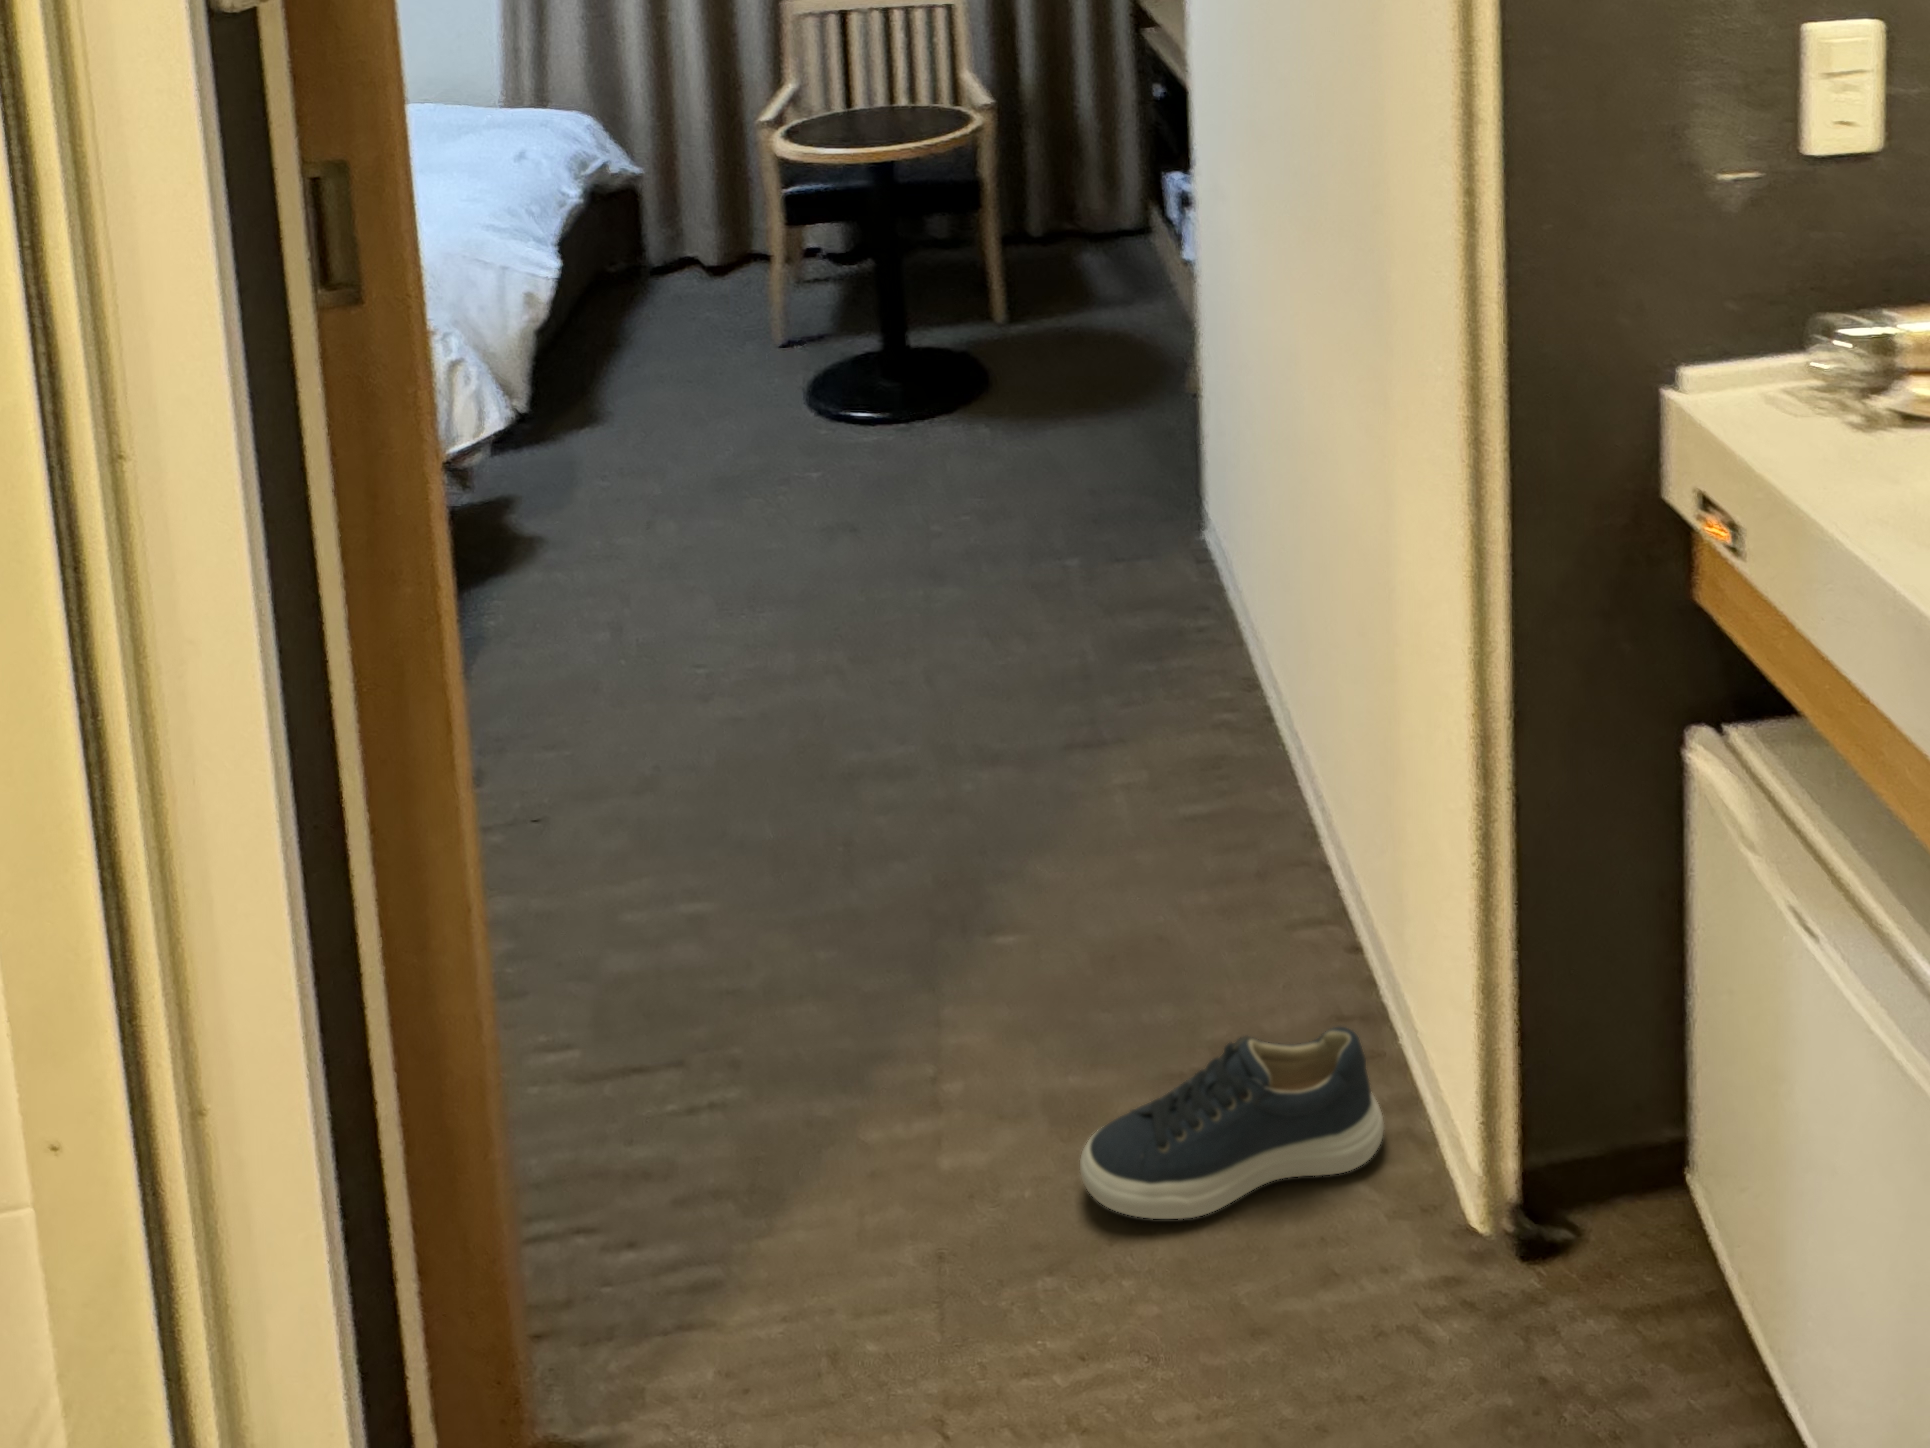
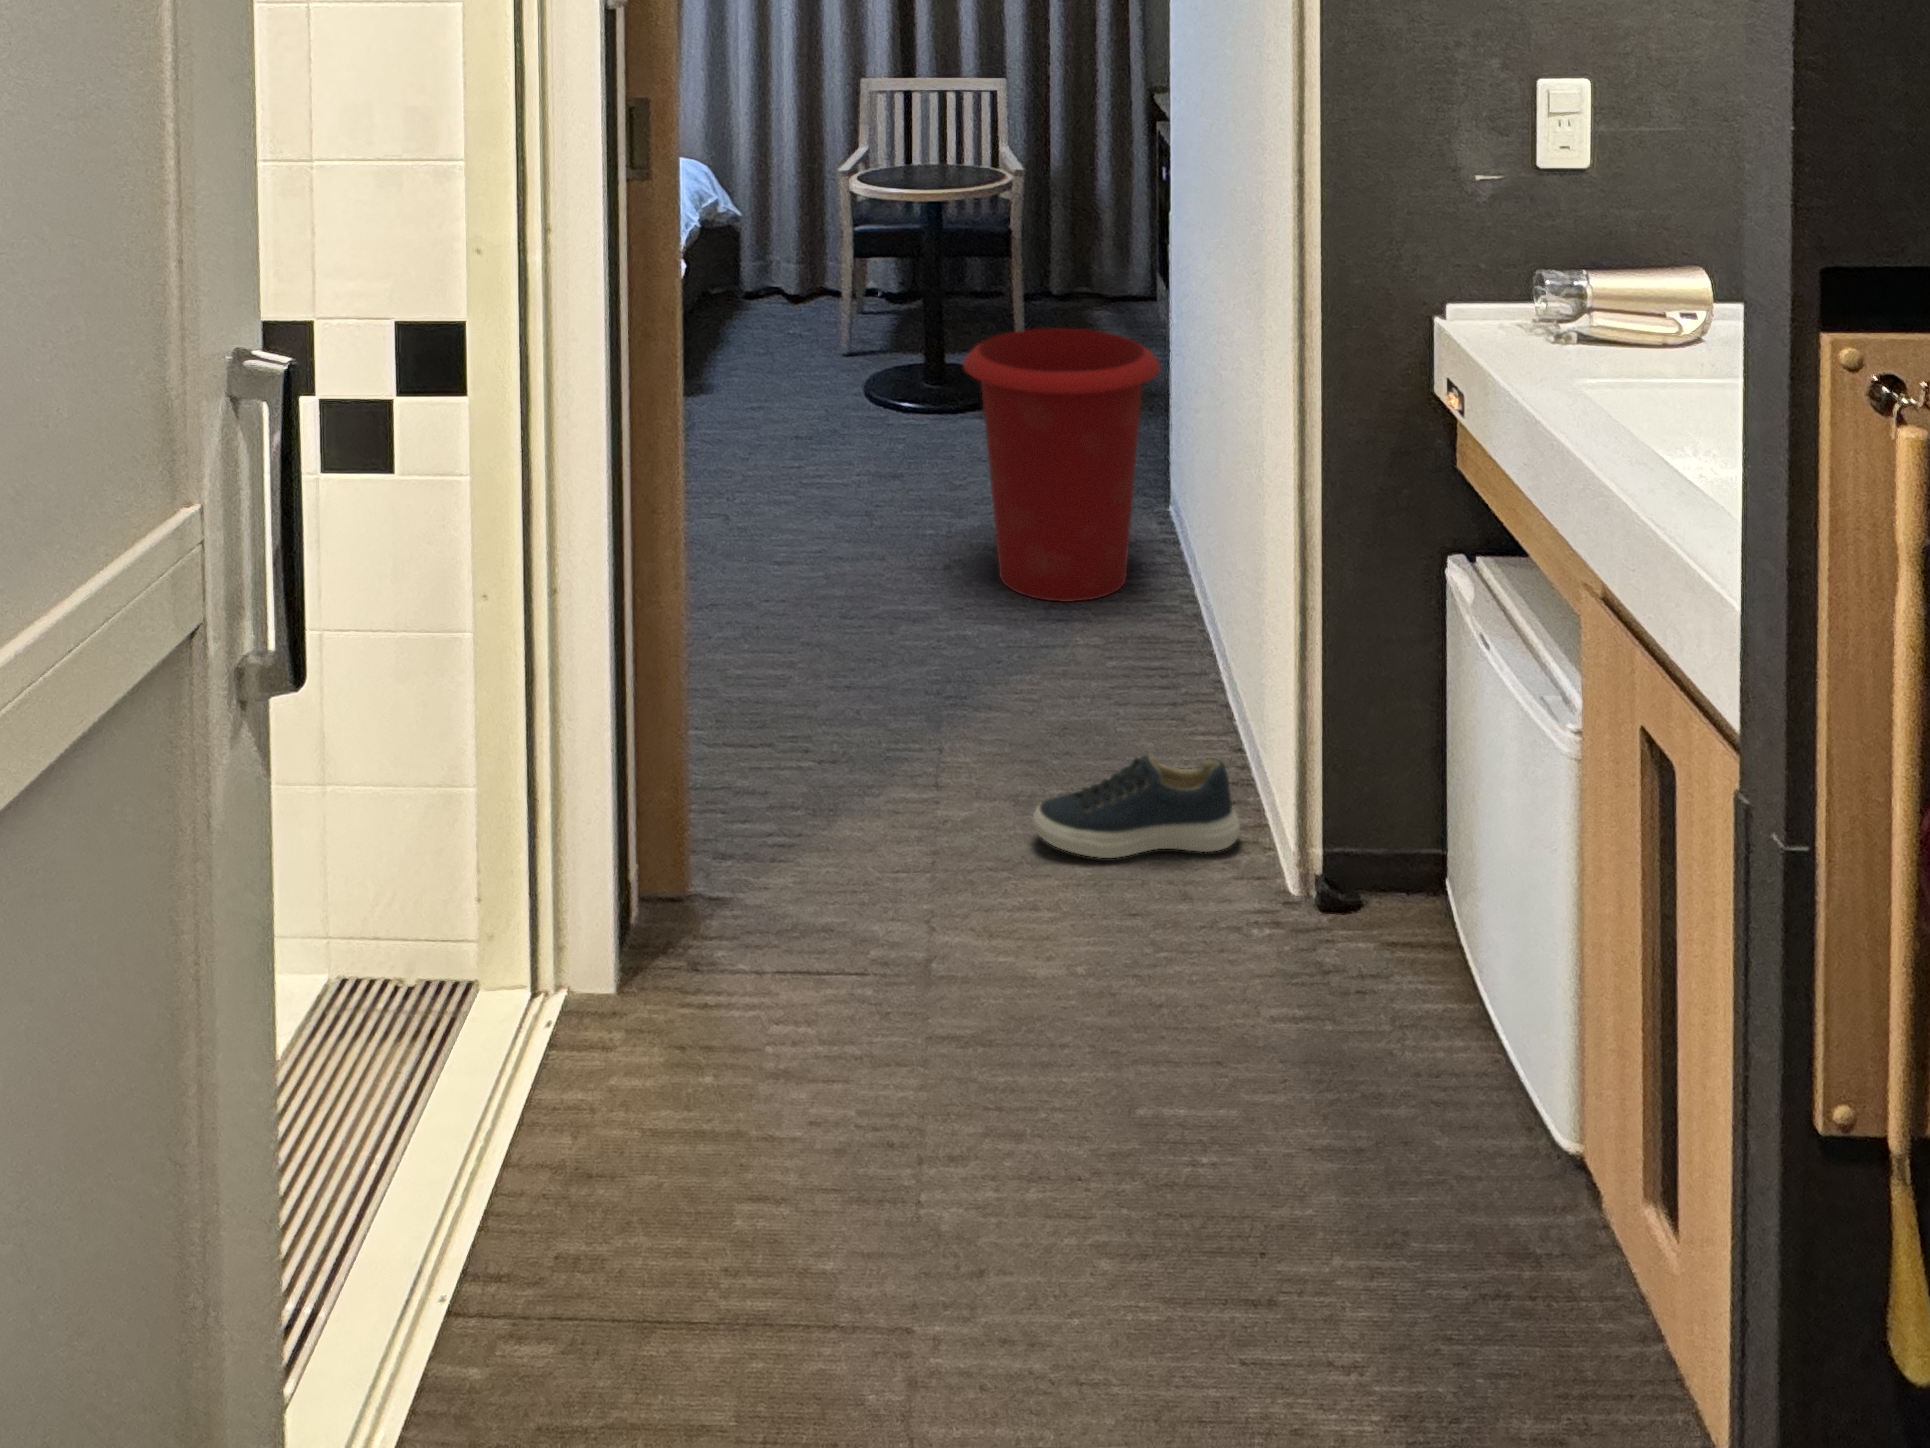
waste bin: none [931,333,1195,707] -> present [963,329,1160,602]

